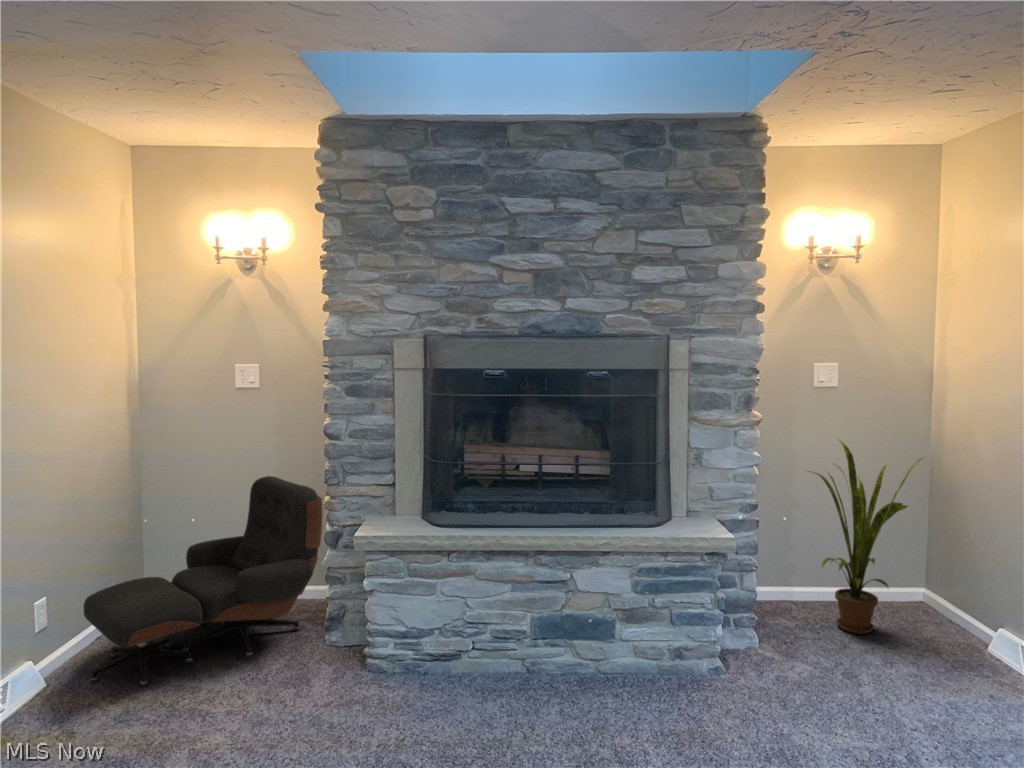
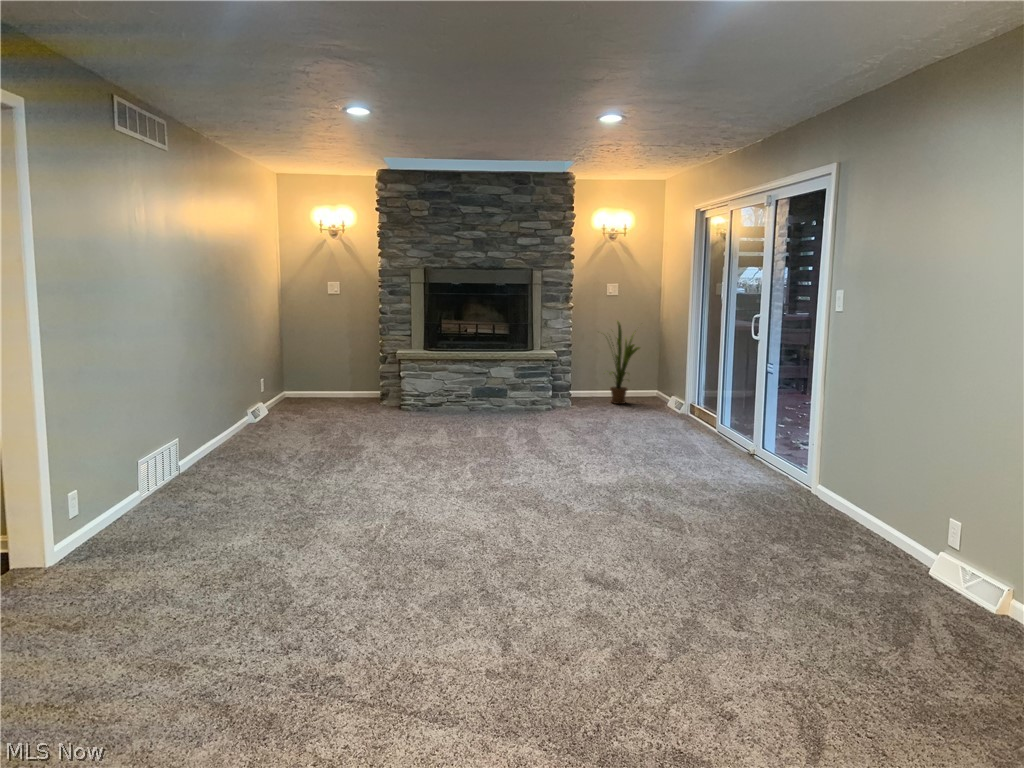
lounge chair: present [84,476,322,686] -> none [277,336,377,414]

